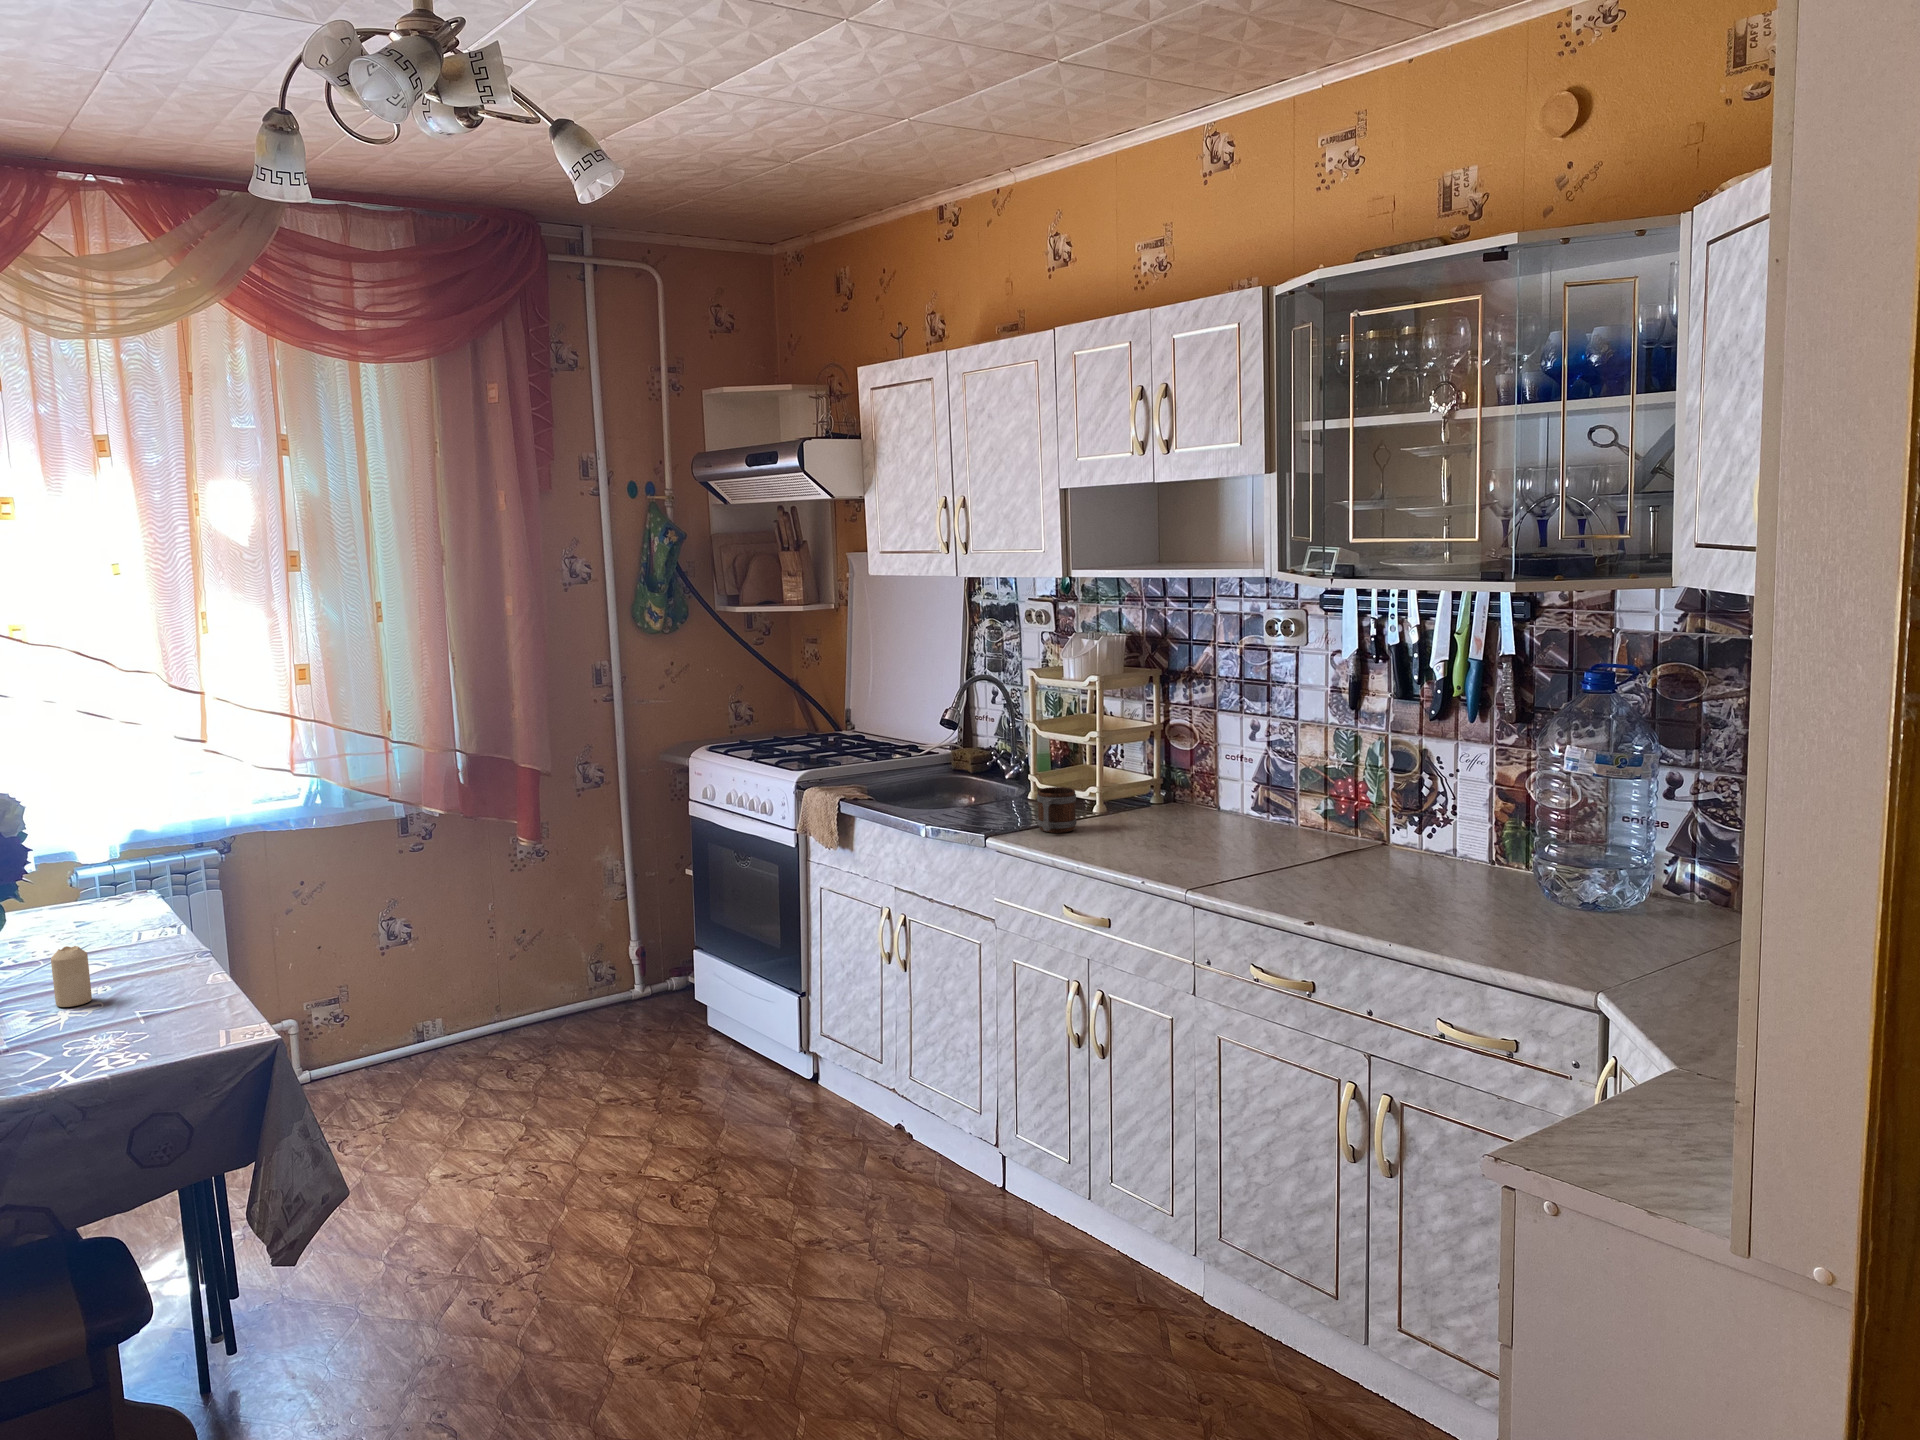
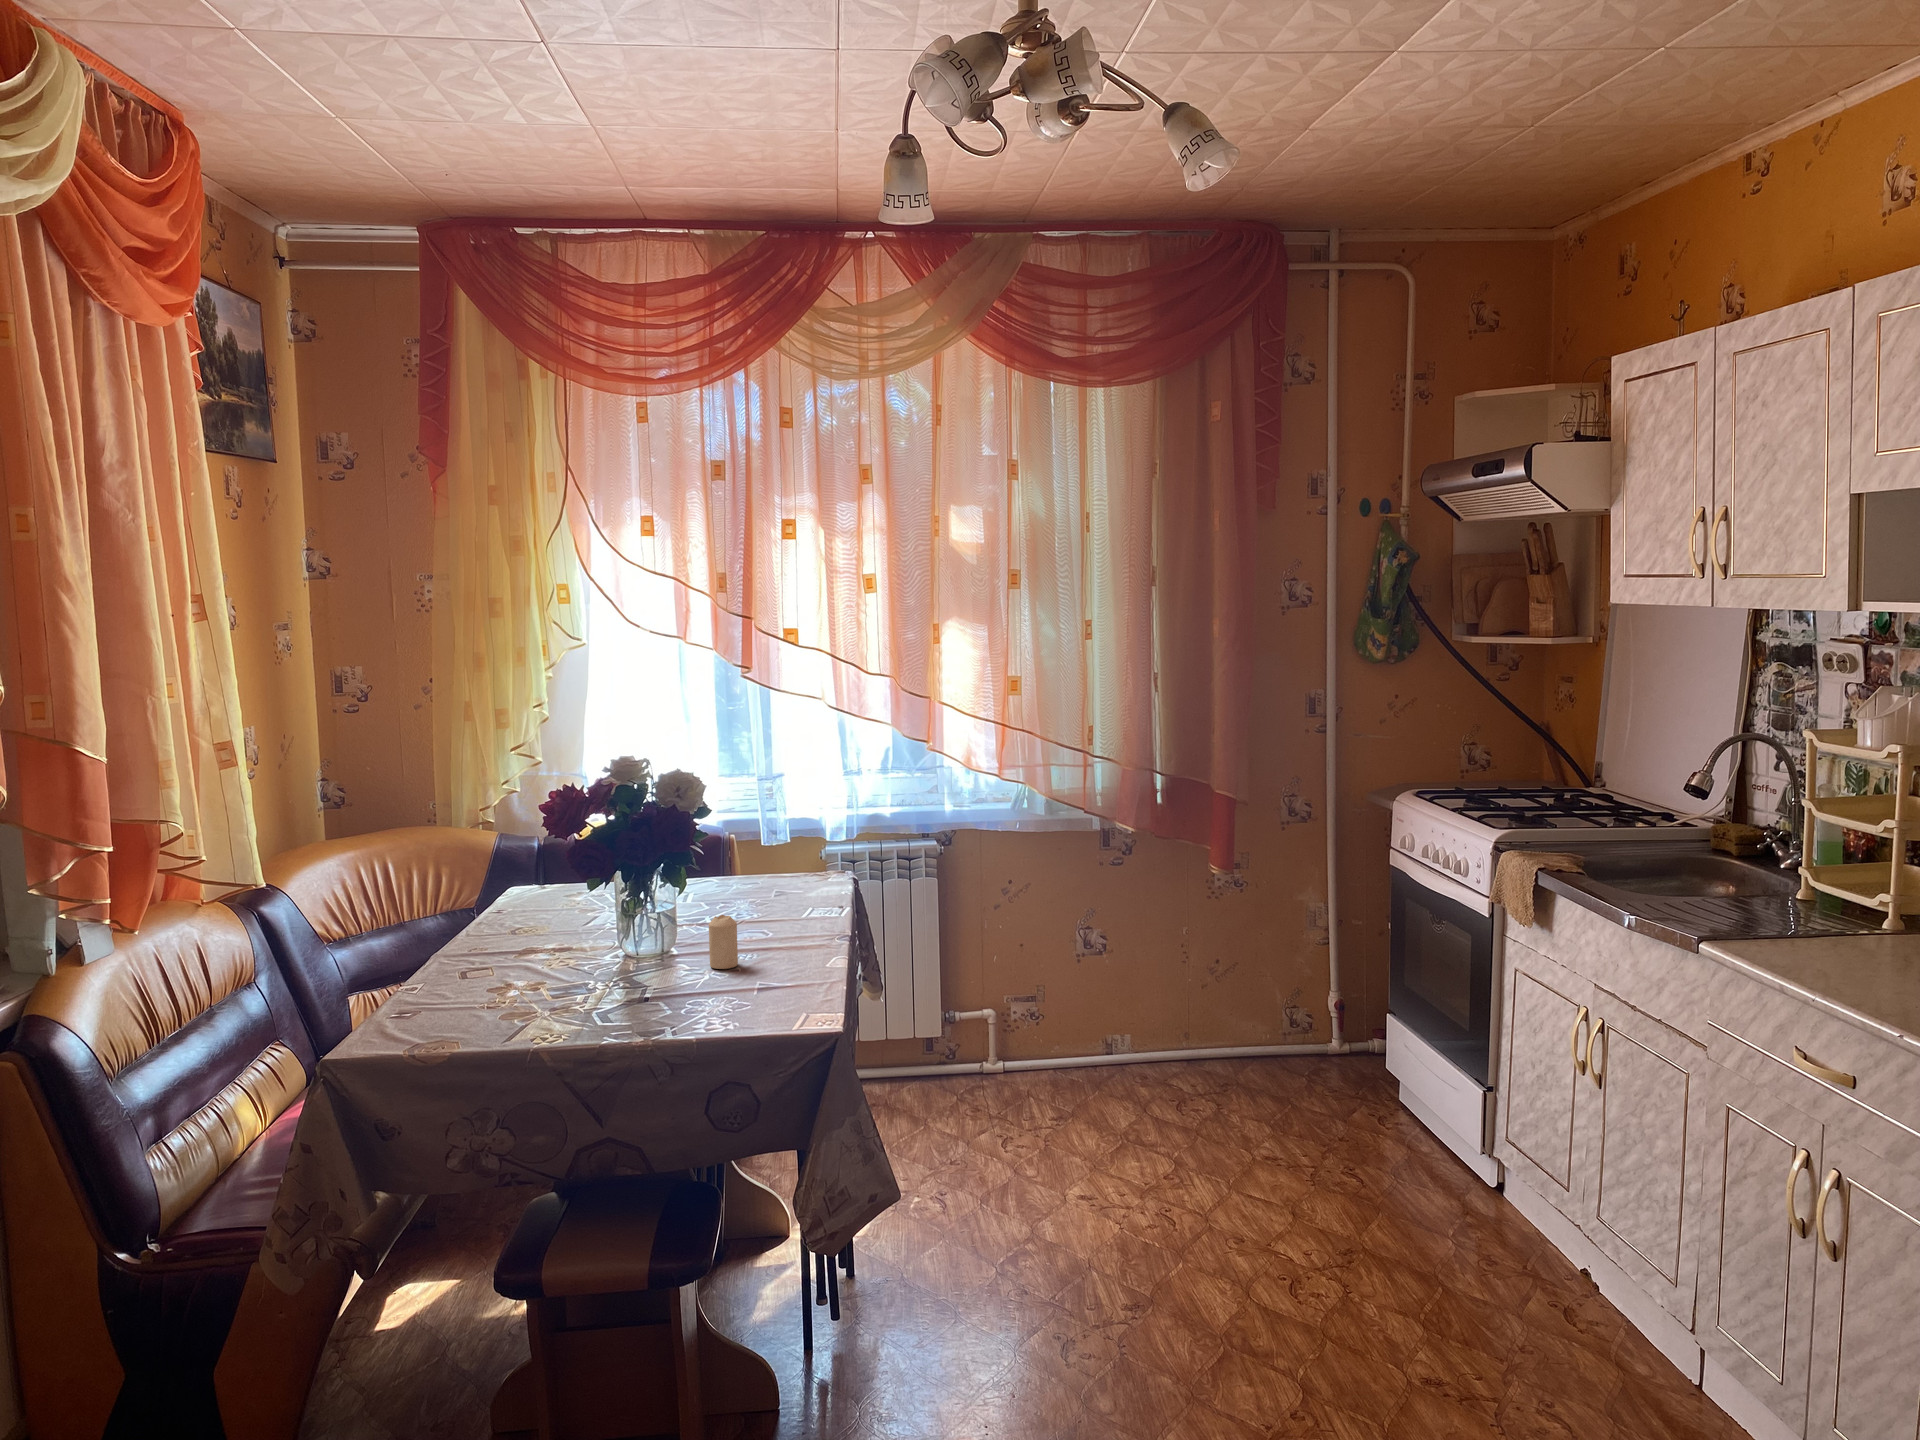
mug: present [1037,787,1076,833] -> none [1783,887,1845,950]

